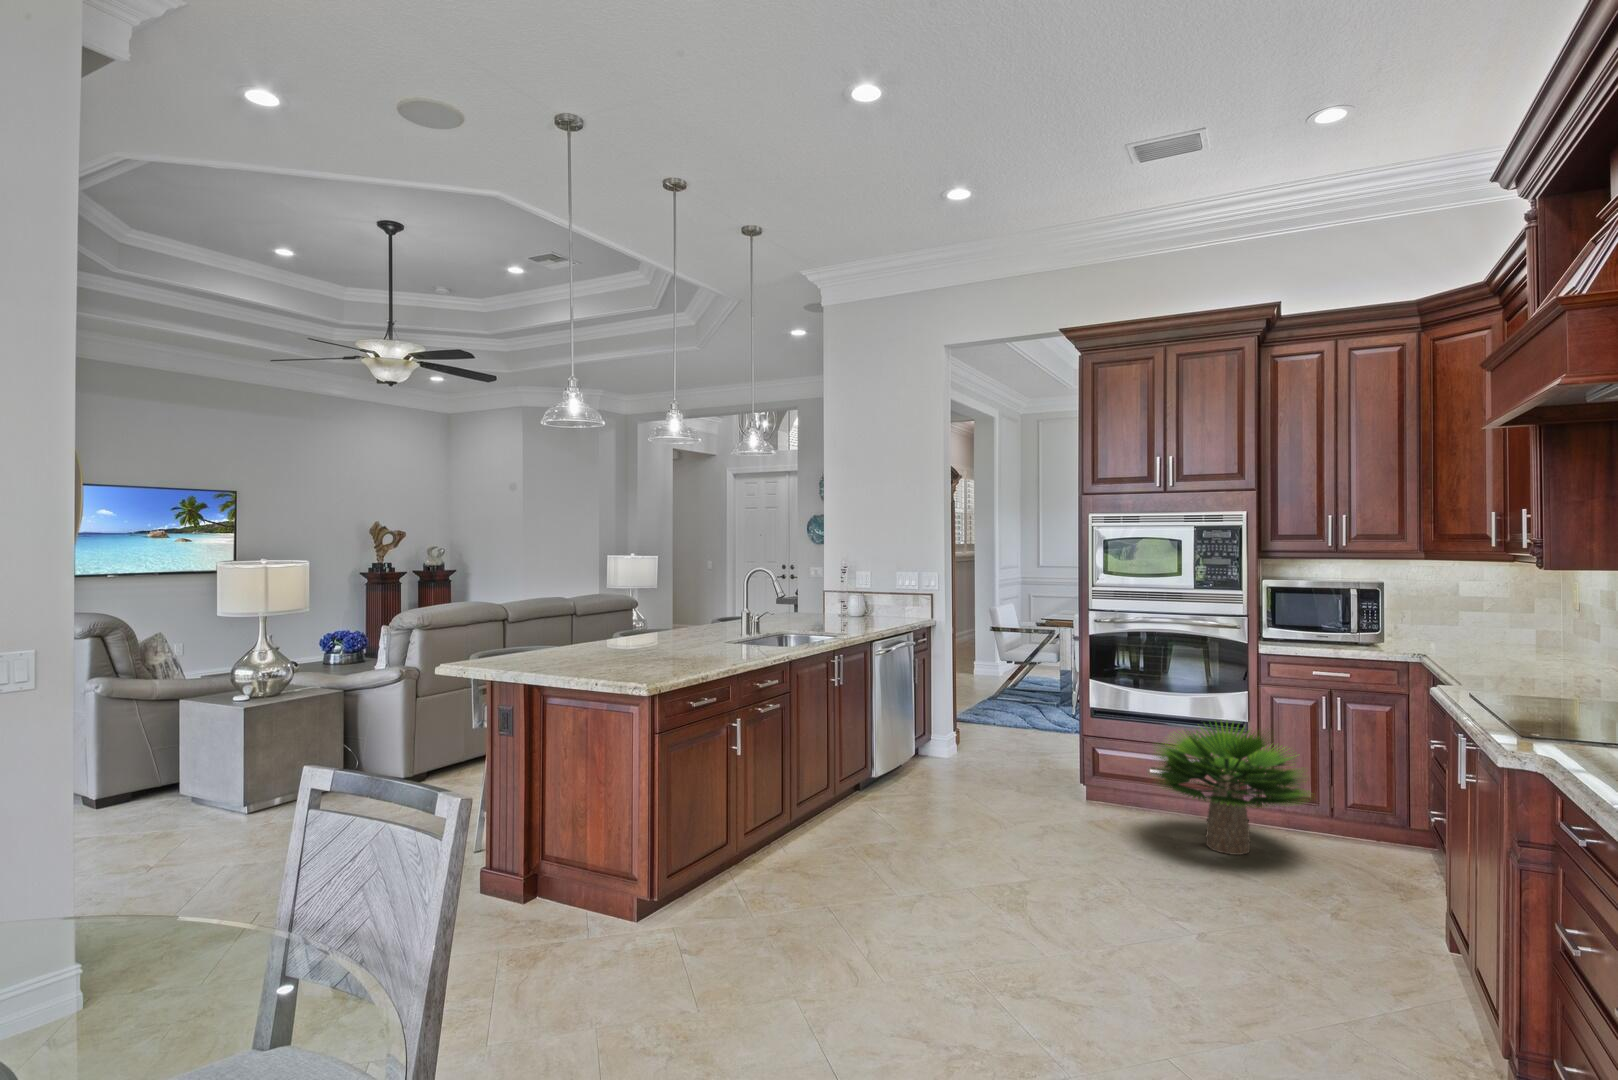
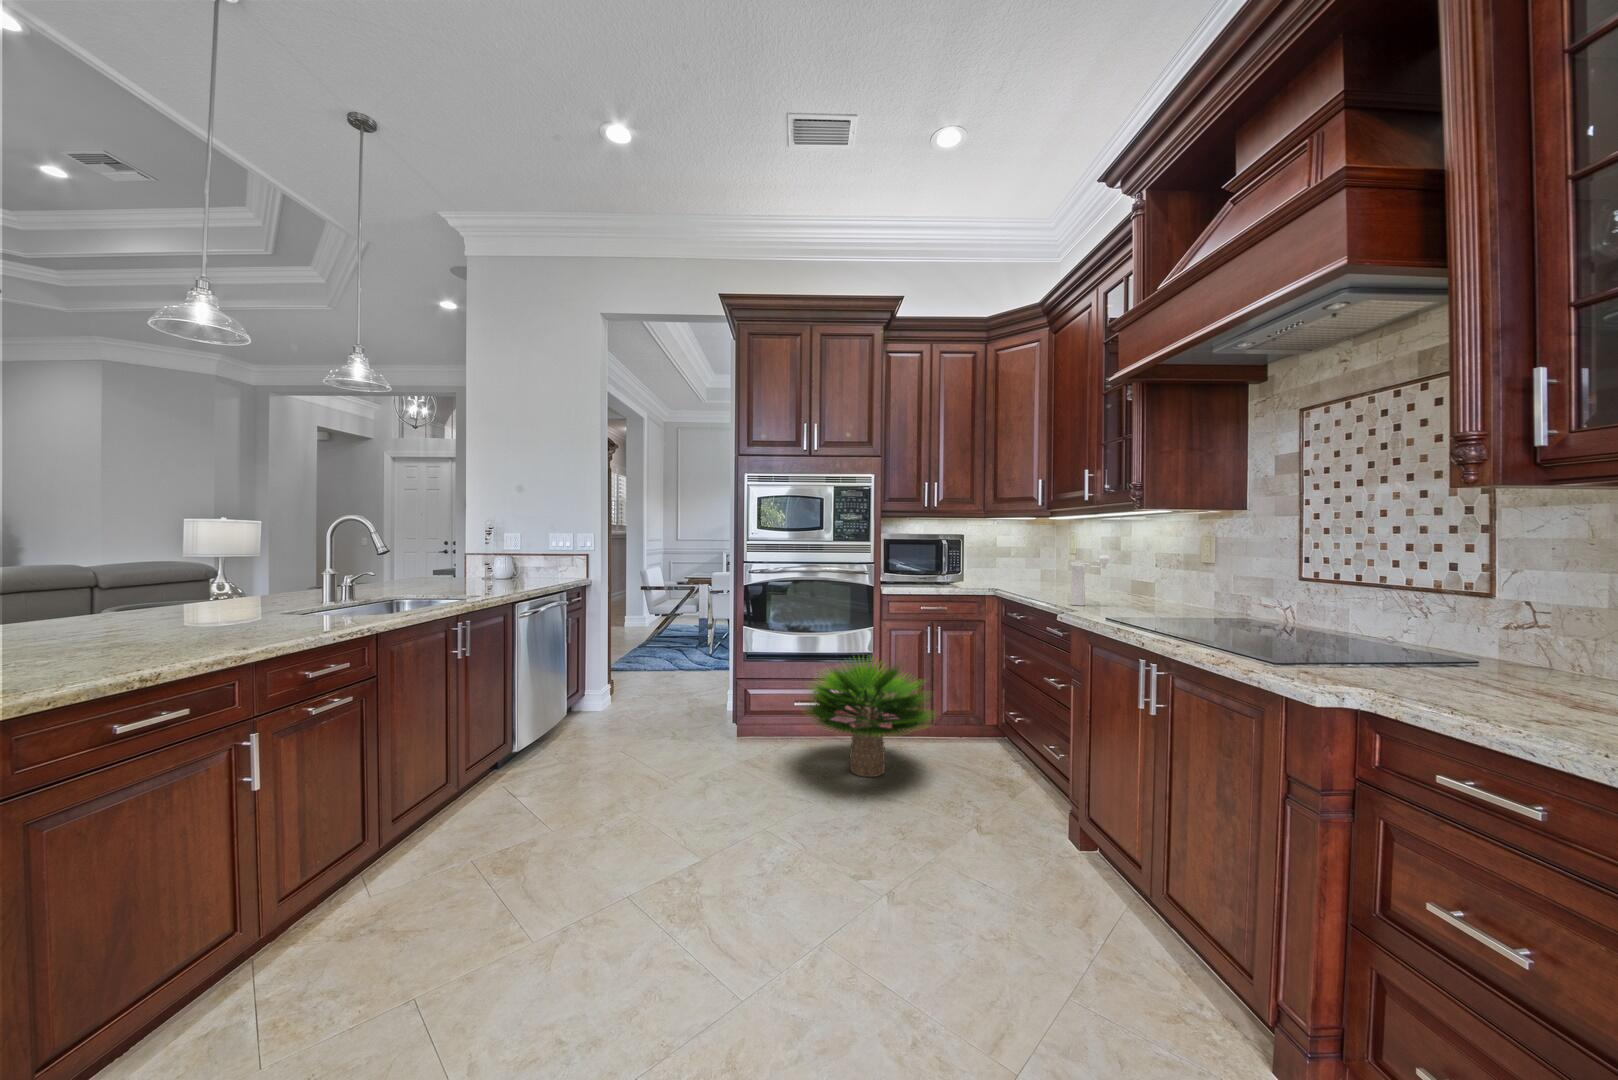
pepper mill: none [1487,620,1548,681] -> present [1070,555,1110,606]

